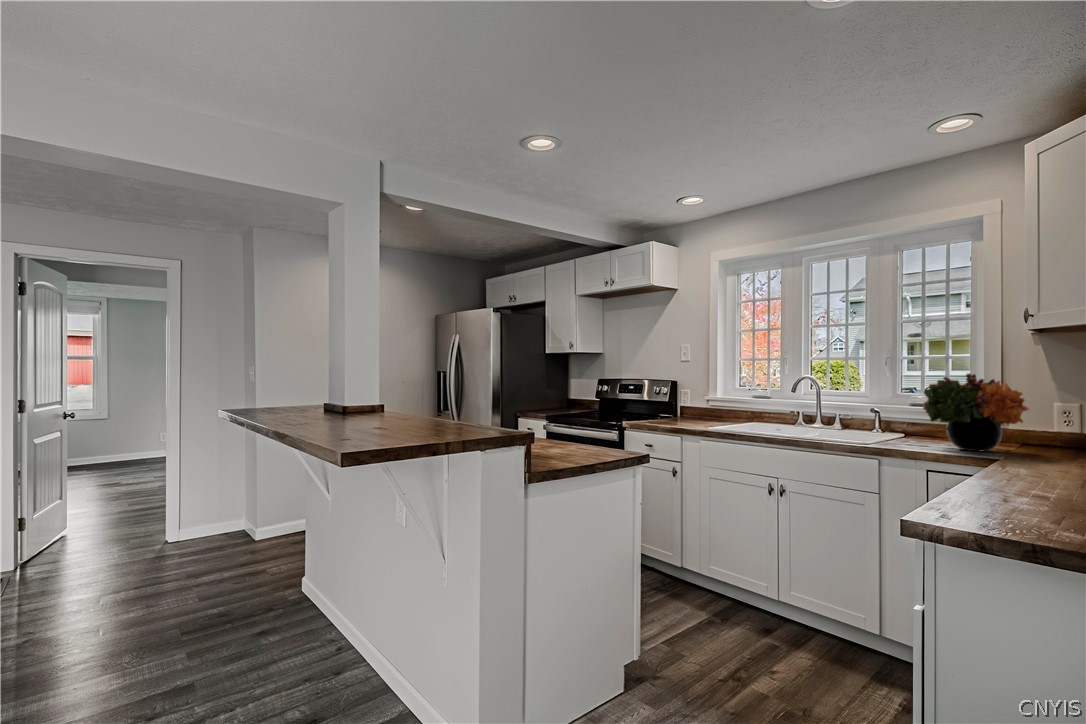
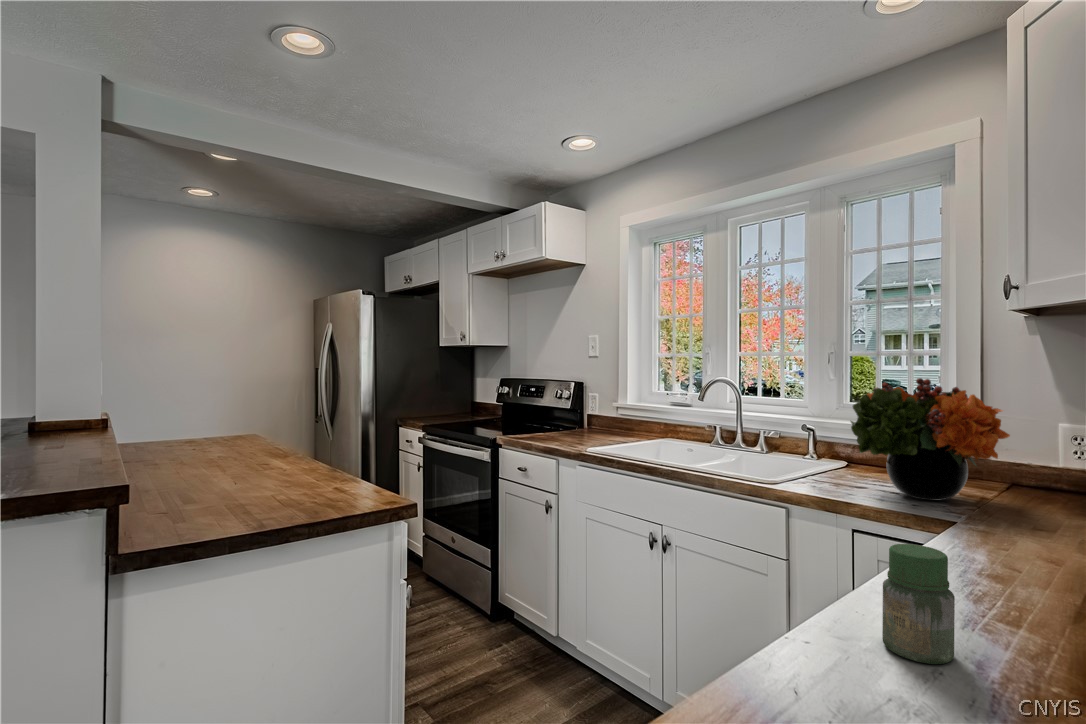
jar: none [1002,449,1040,500] -> present [882,544,955,664]

